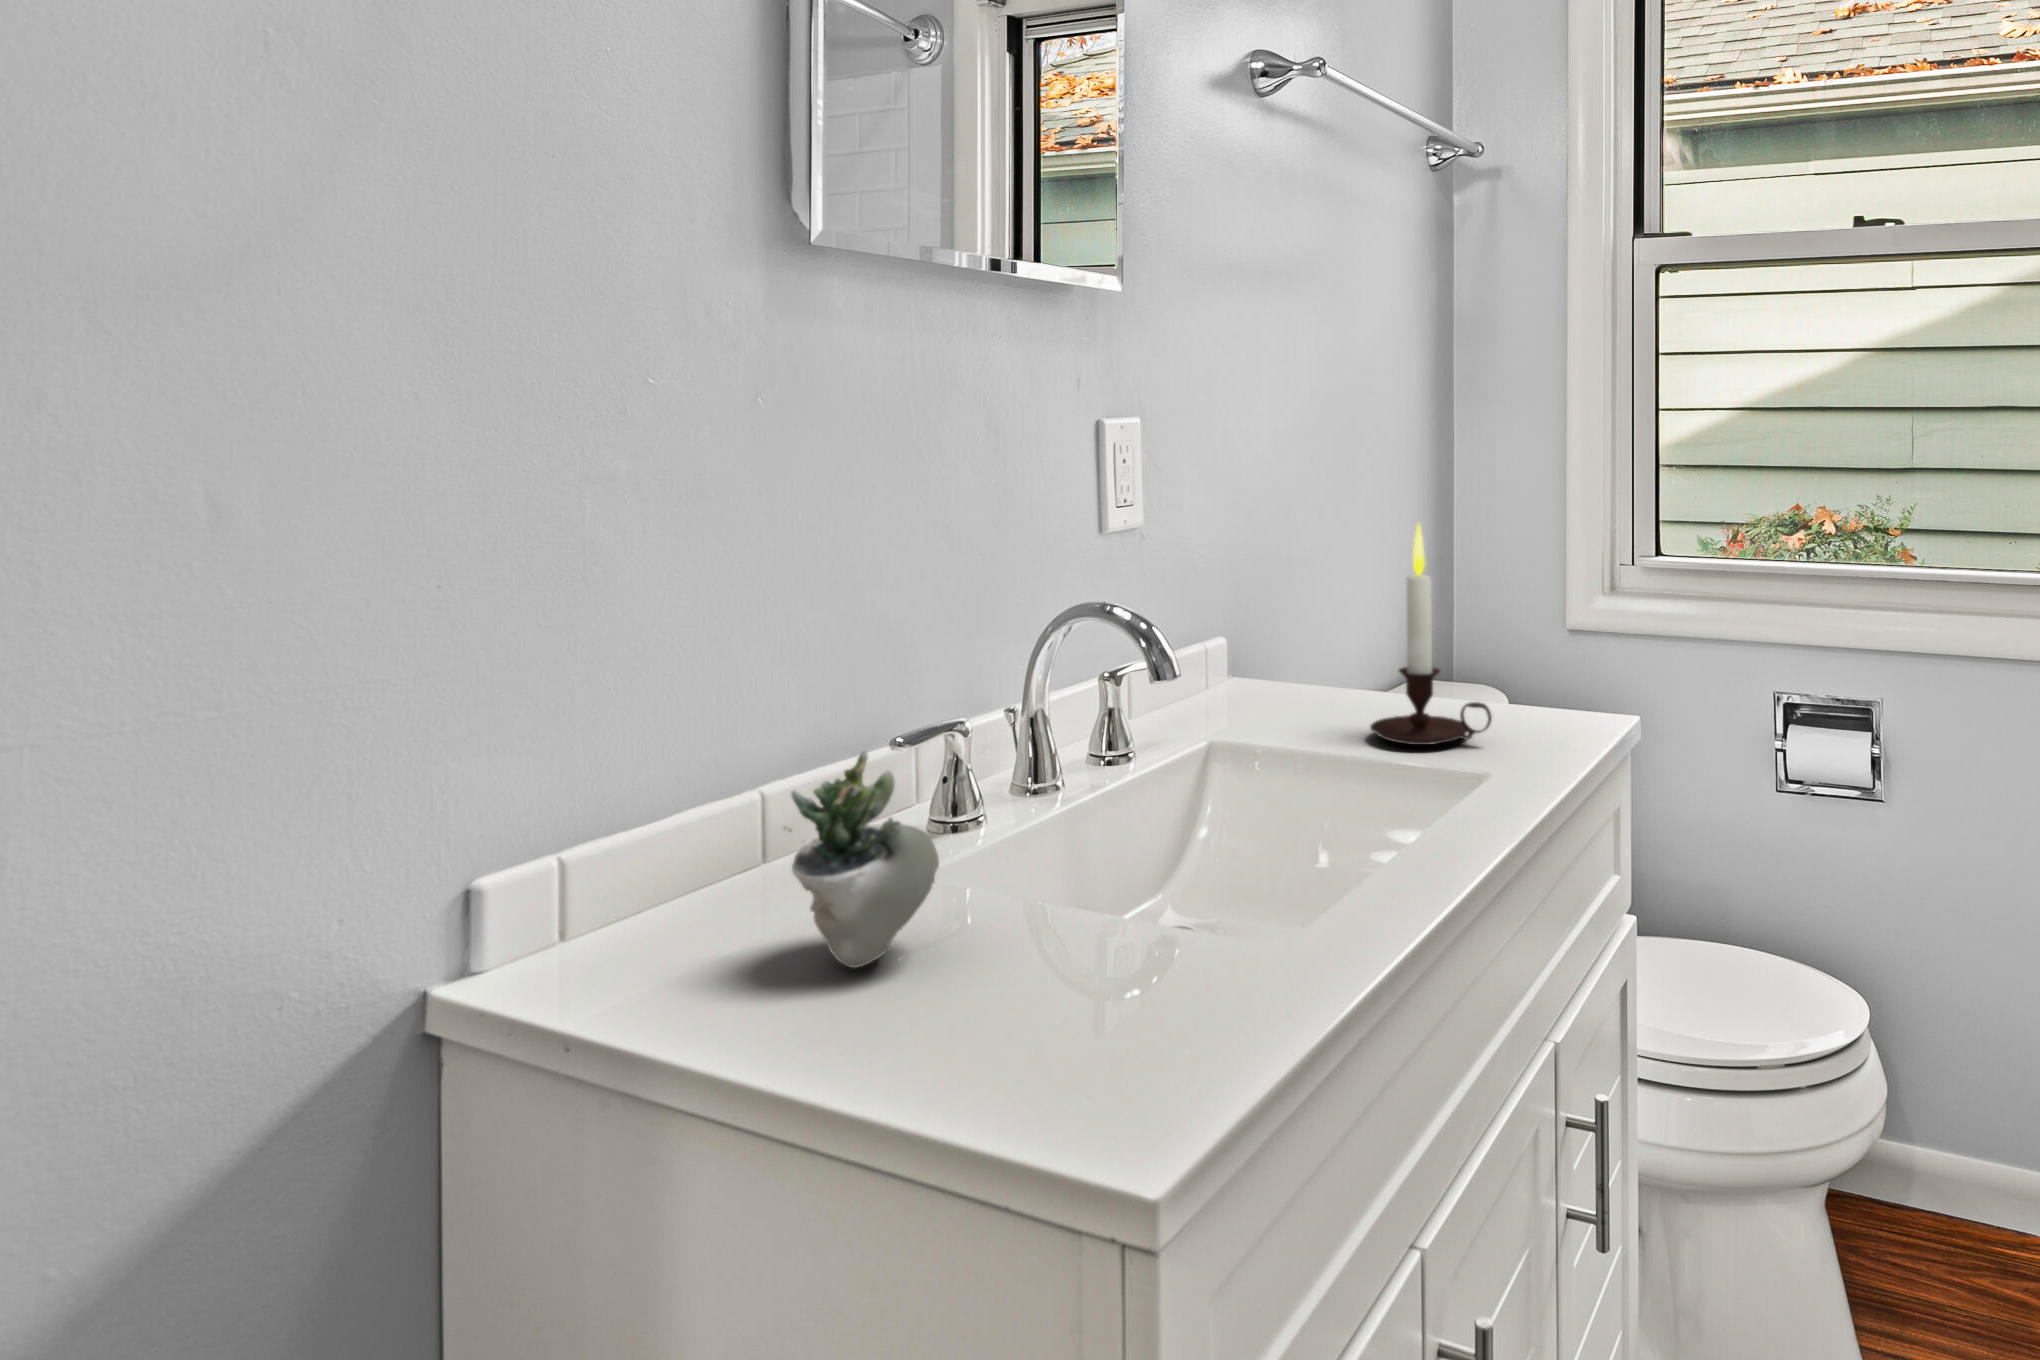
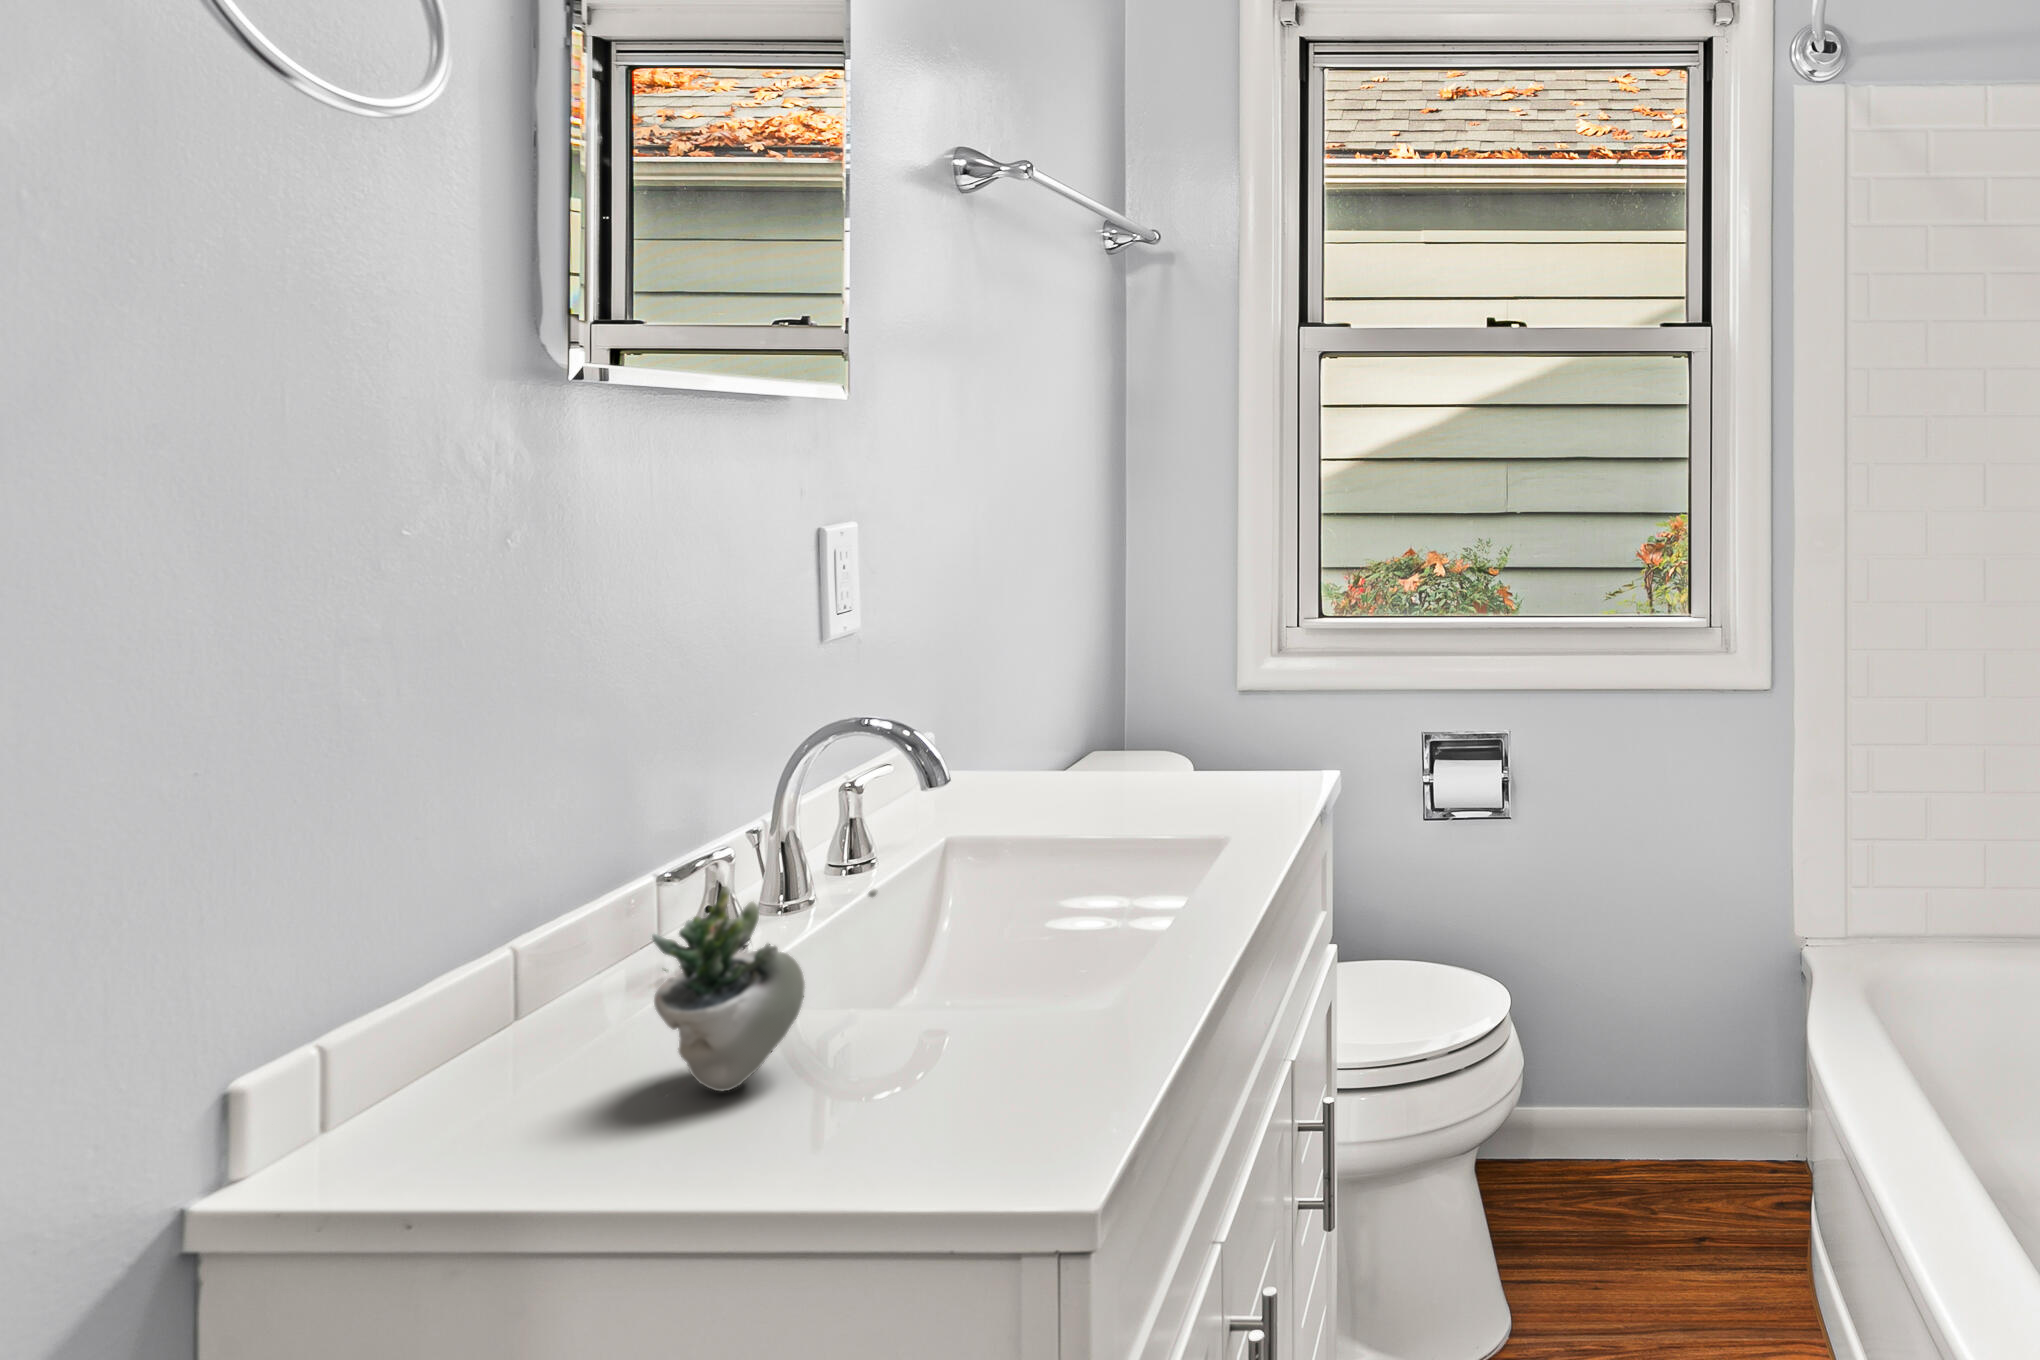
candle: present [1370,524,1492,745] -> none [1094,607,1212,814]

